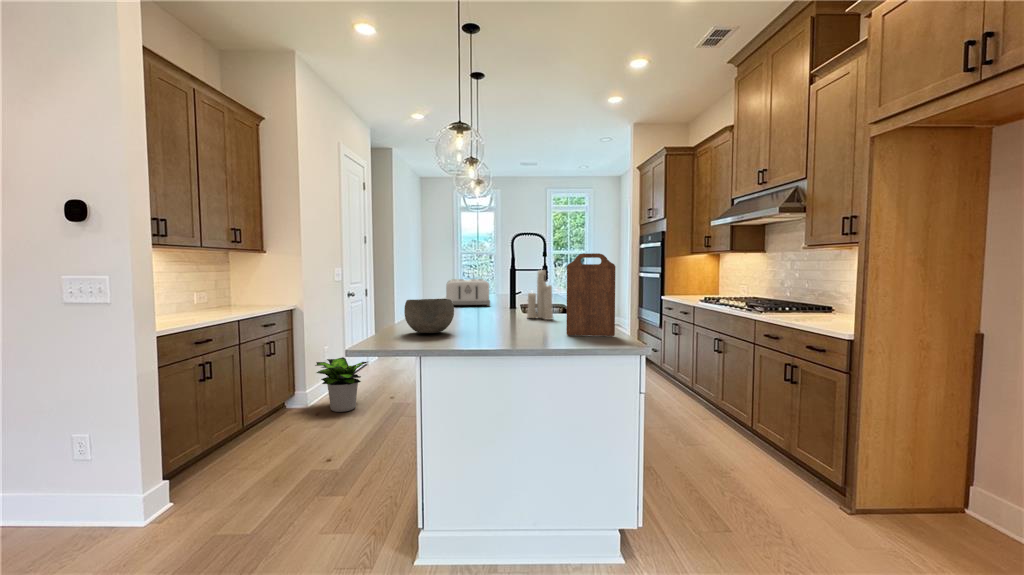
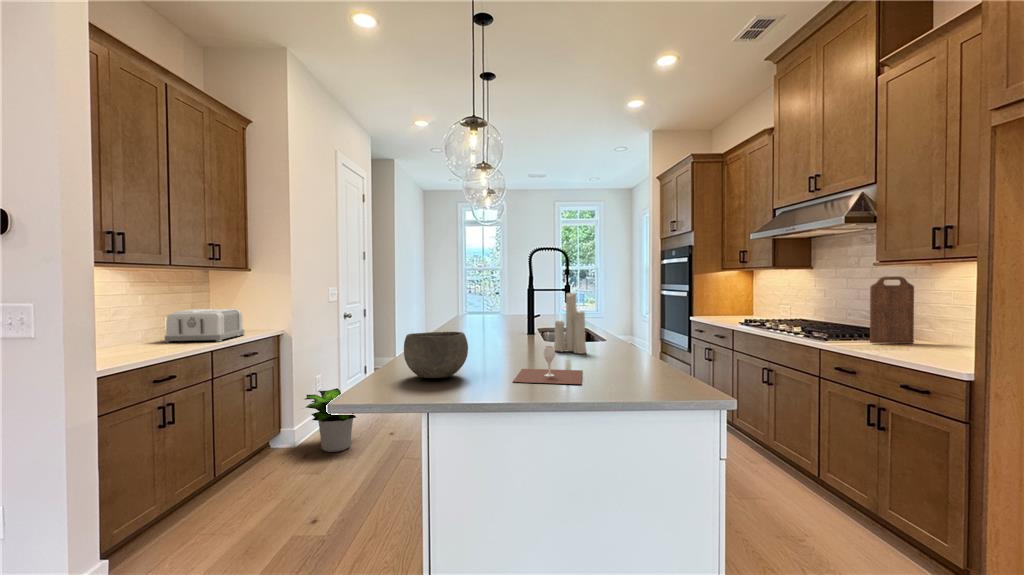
cutting board: present [566,253,615,336] -> present [870,276,914,344]
toaster: present [446,279,490,306] -> present [165,309,244,343]
wine glass: none [488,310,544,337] -> present [513,346,582,384]

